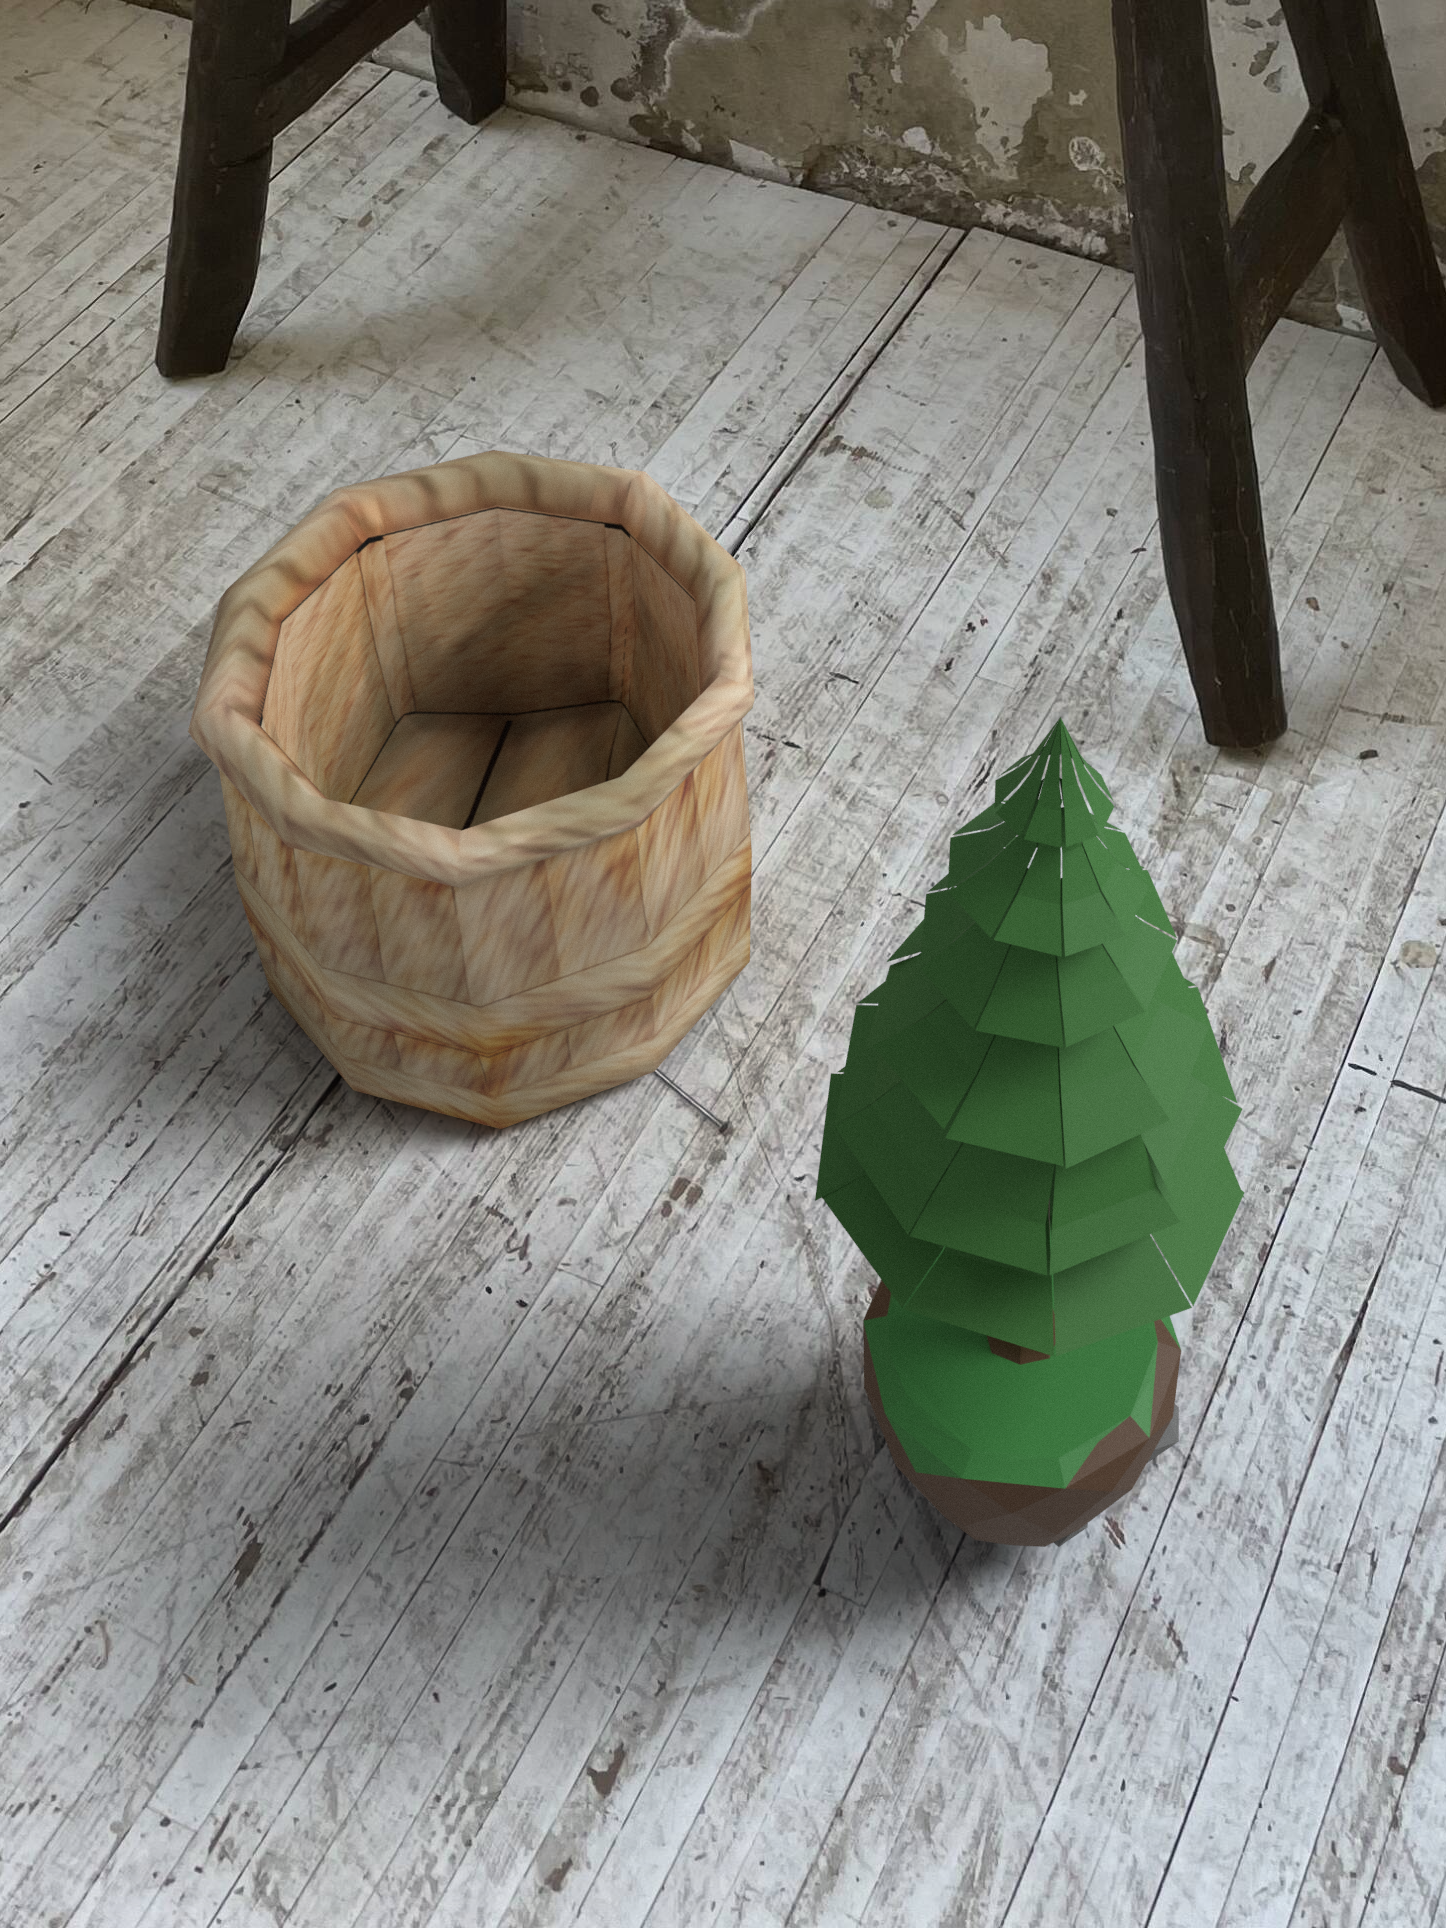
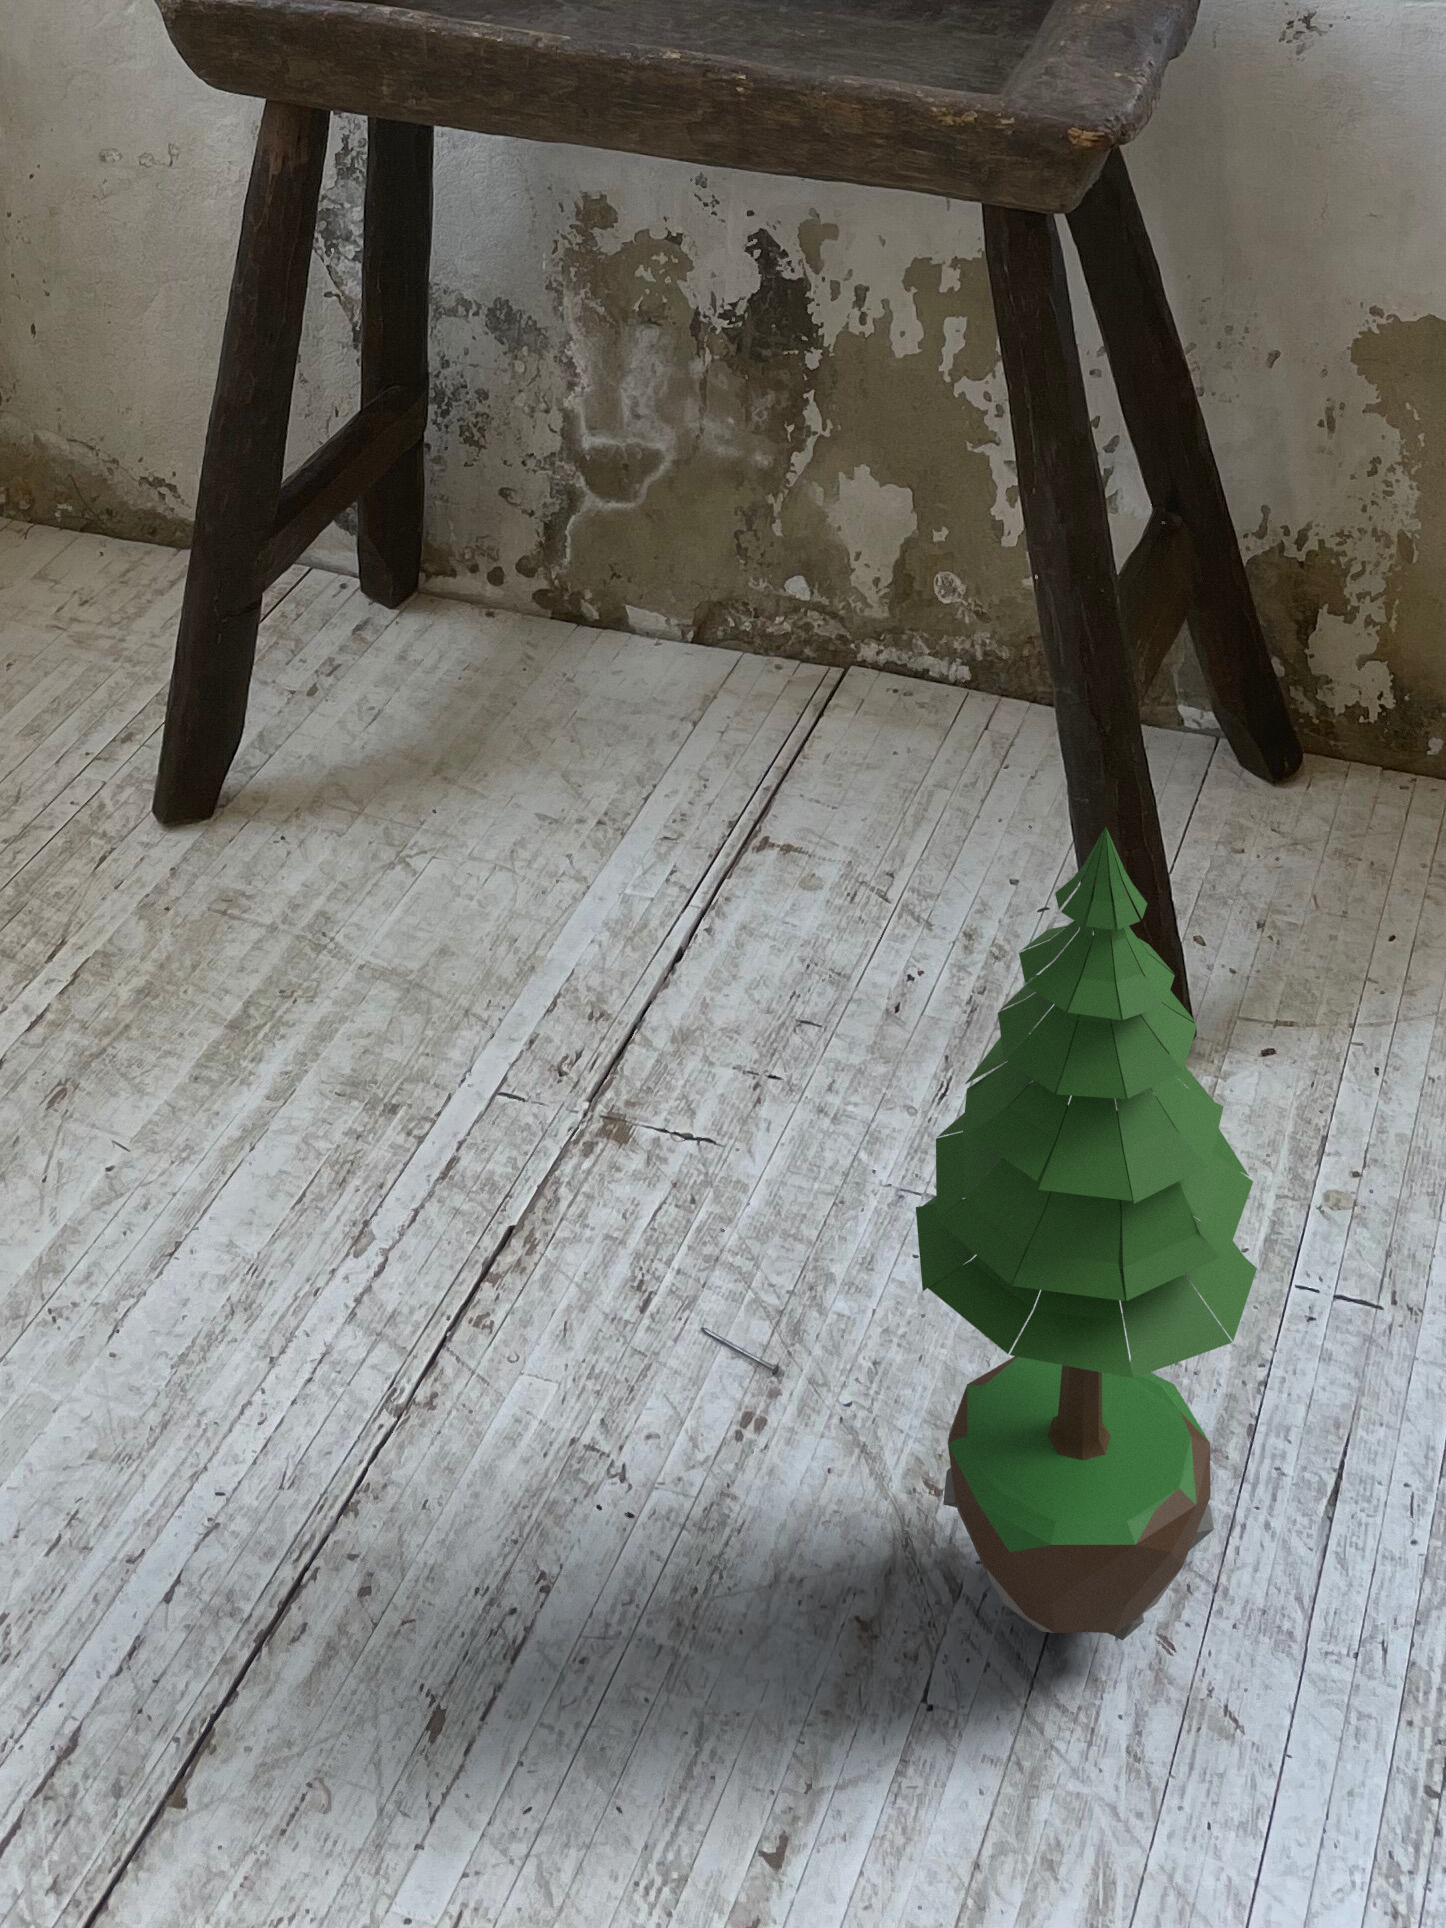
wooden bucket: present [188,450,755,1129] -> none [317,805,787,1383]

